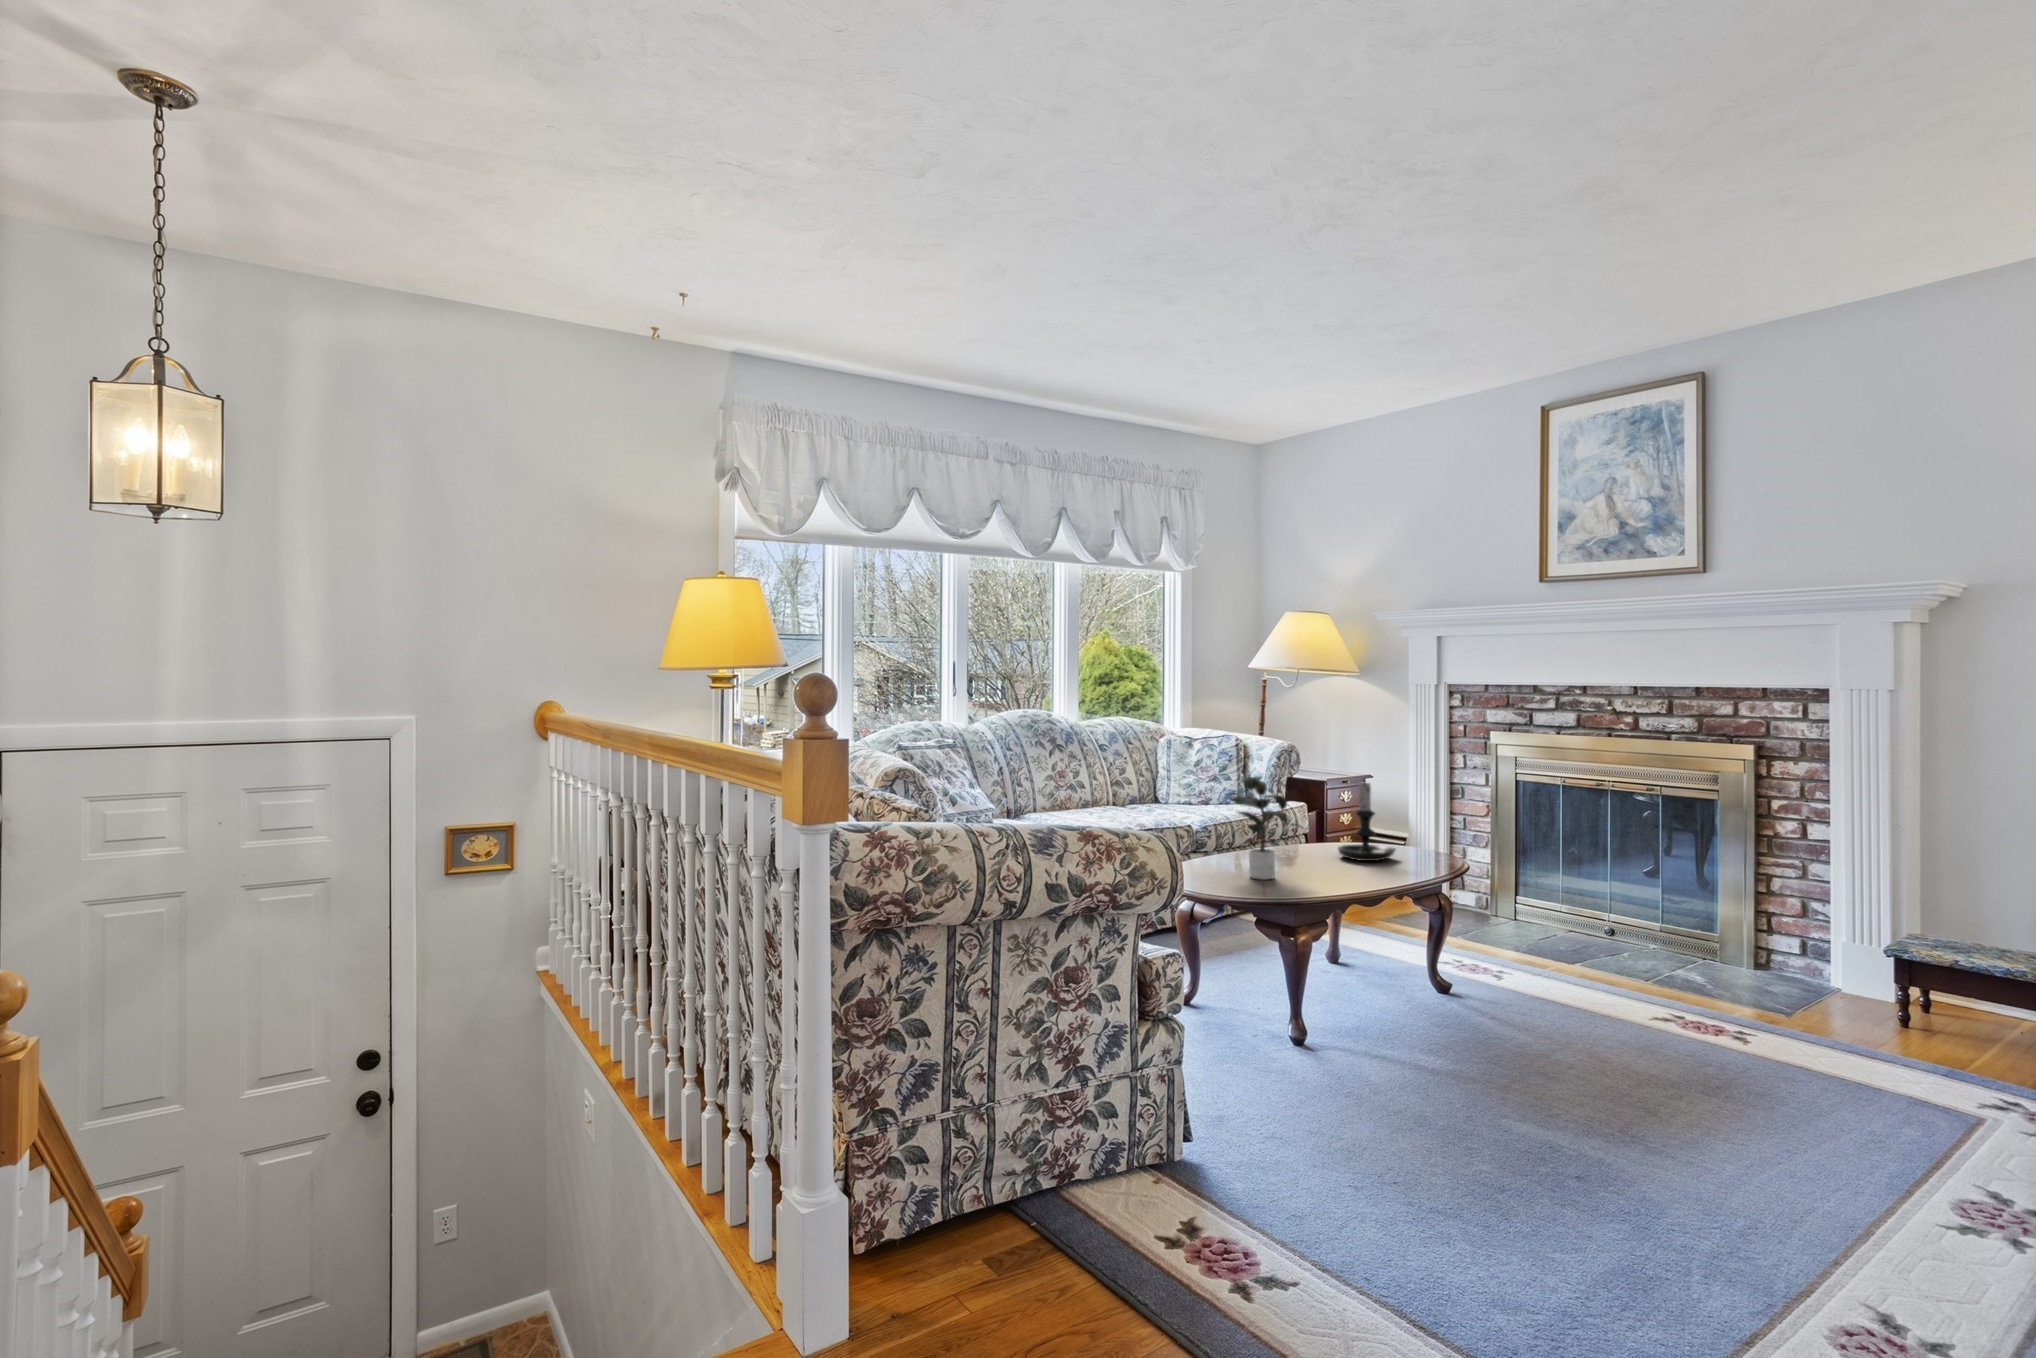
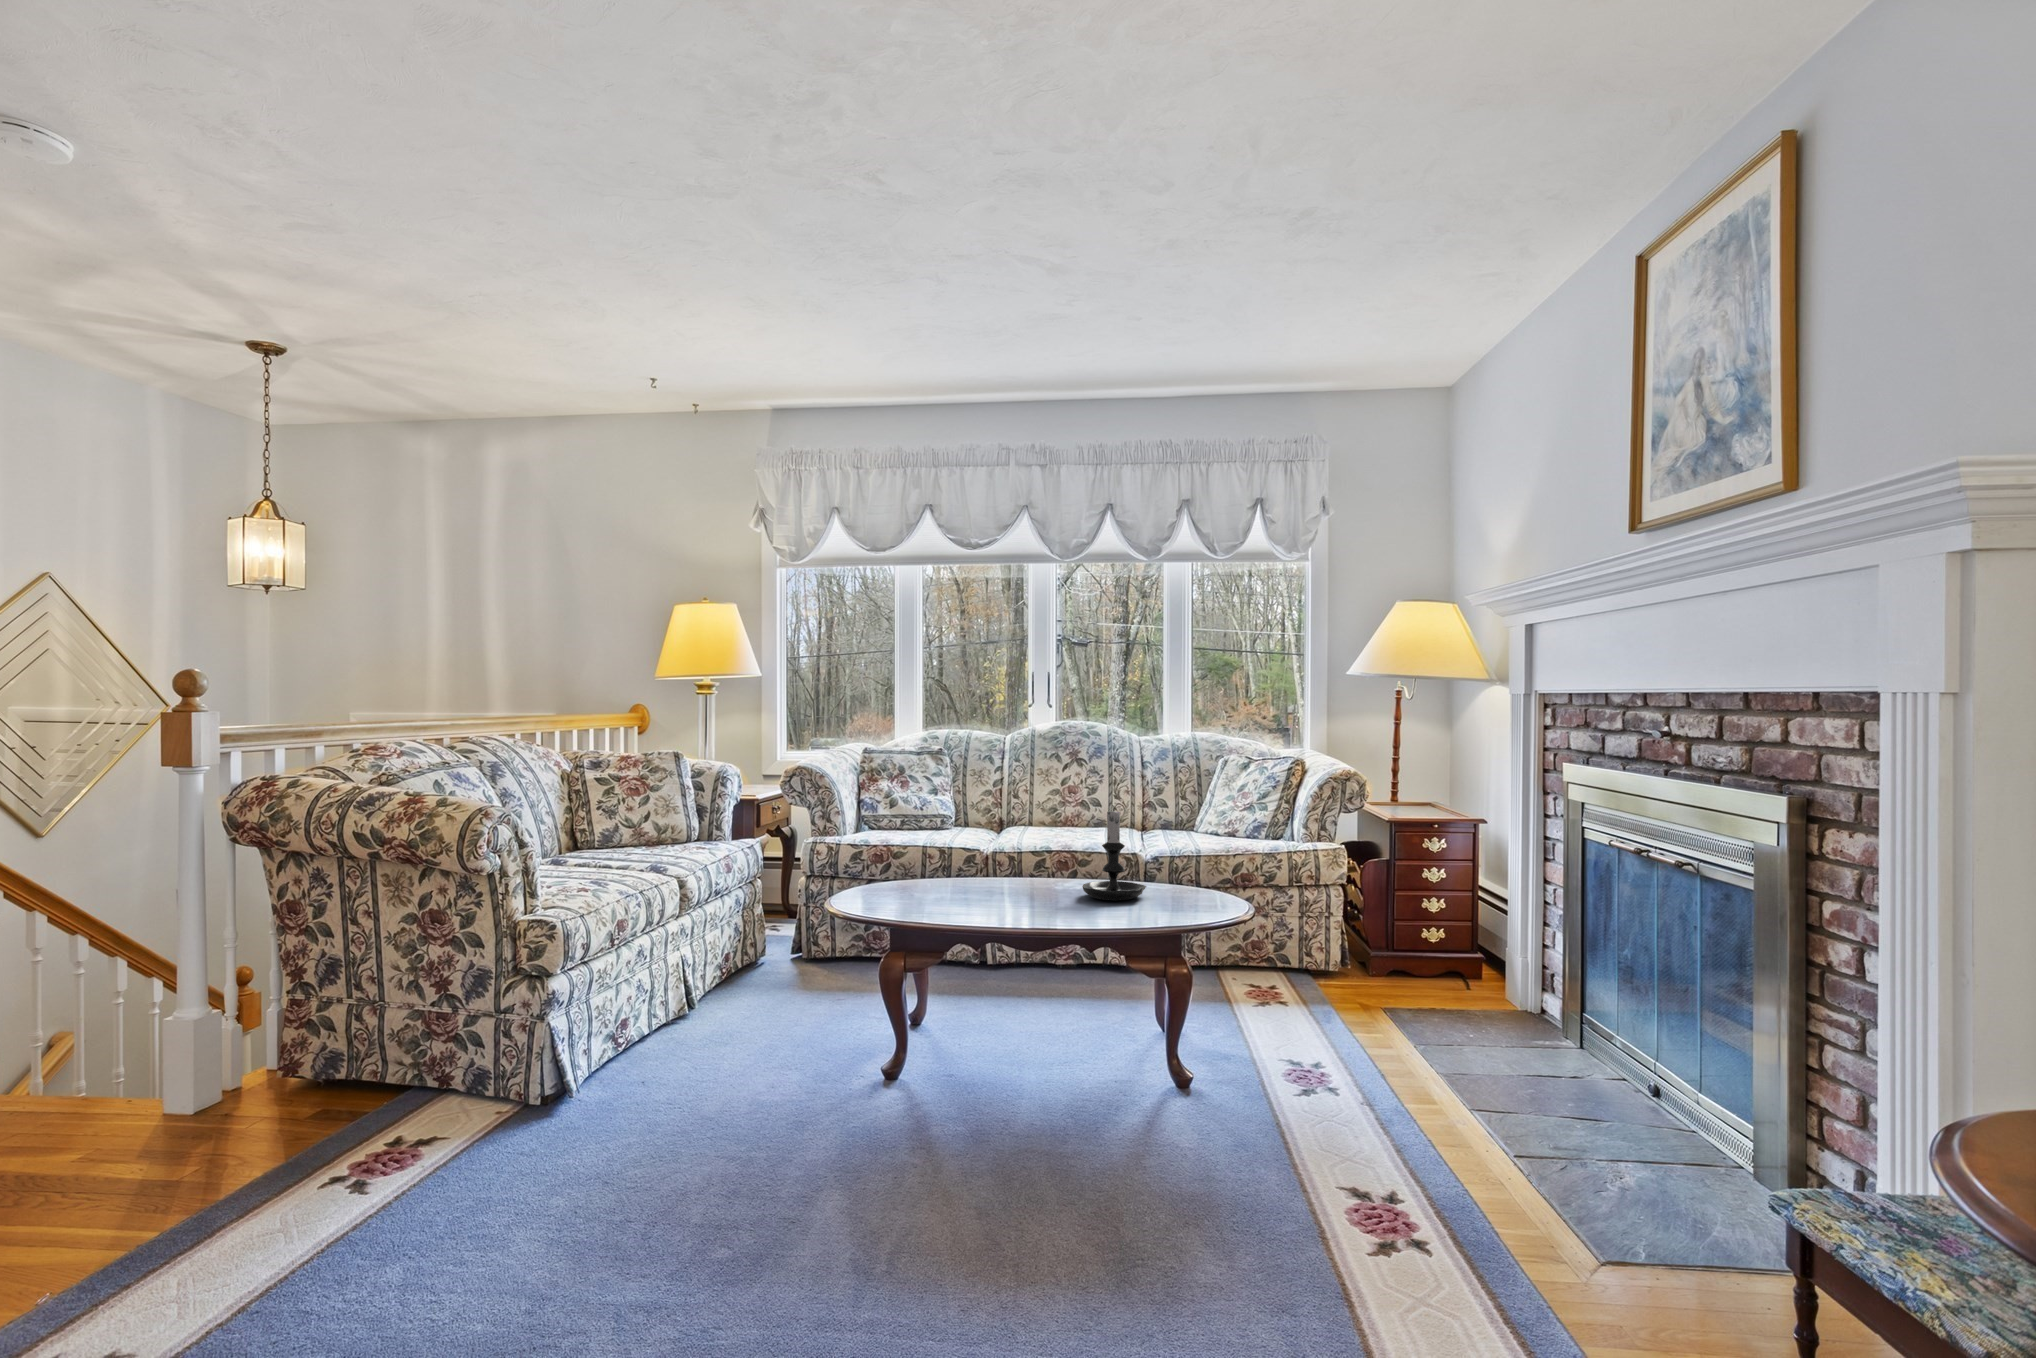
potted plant: present [1230,776,1303,880] -> none [898,791,989,898]

